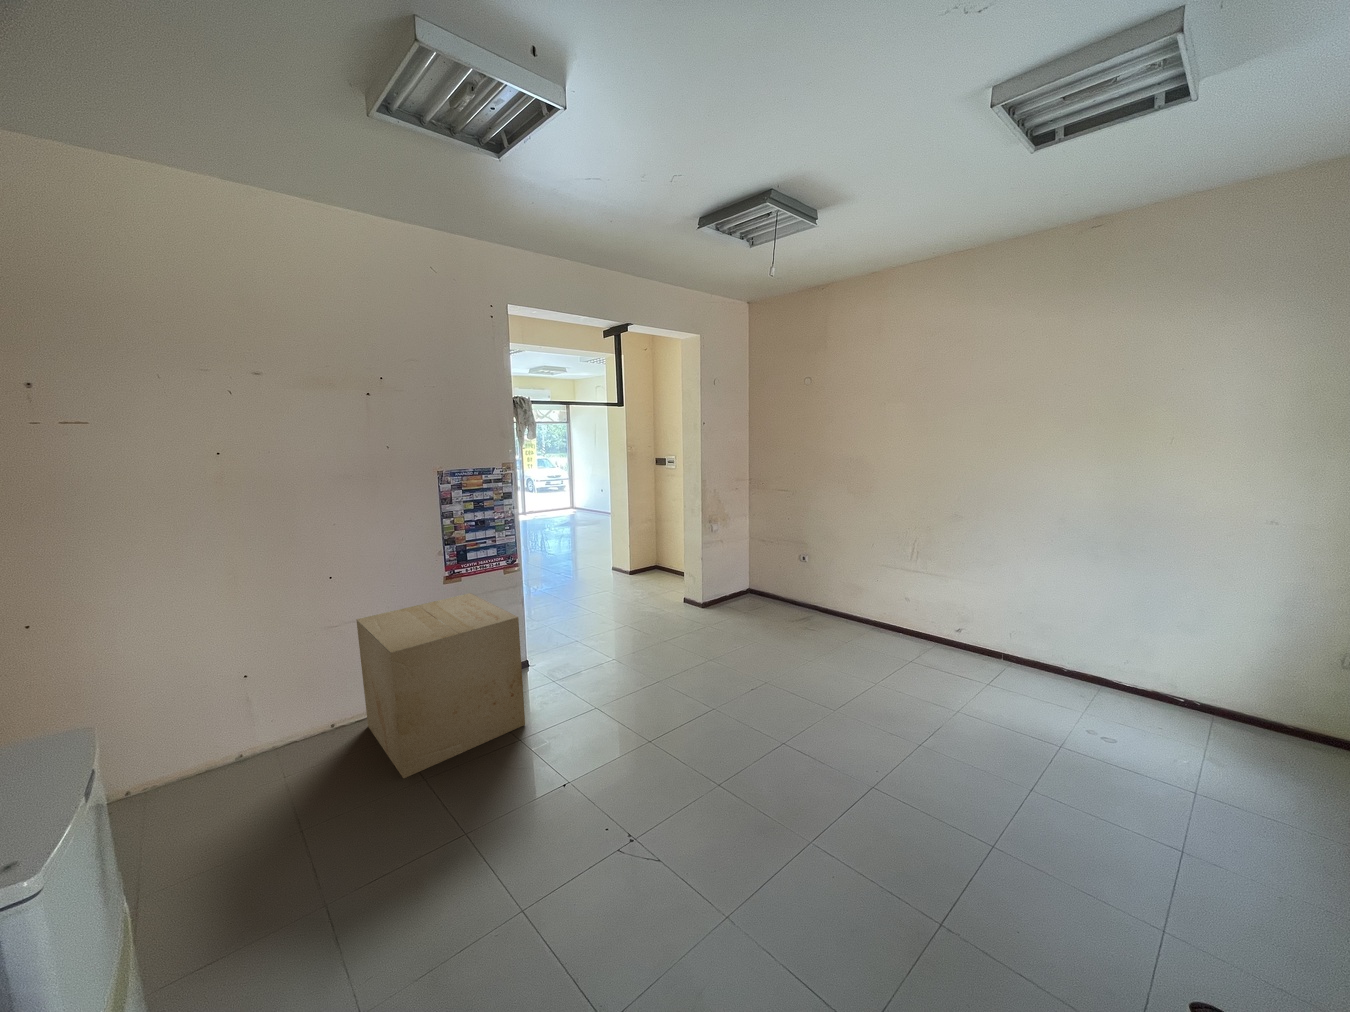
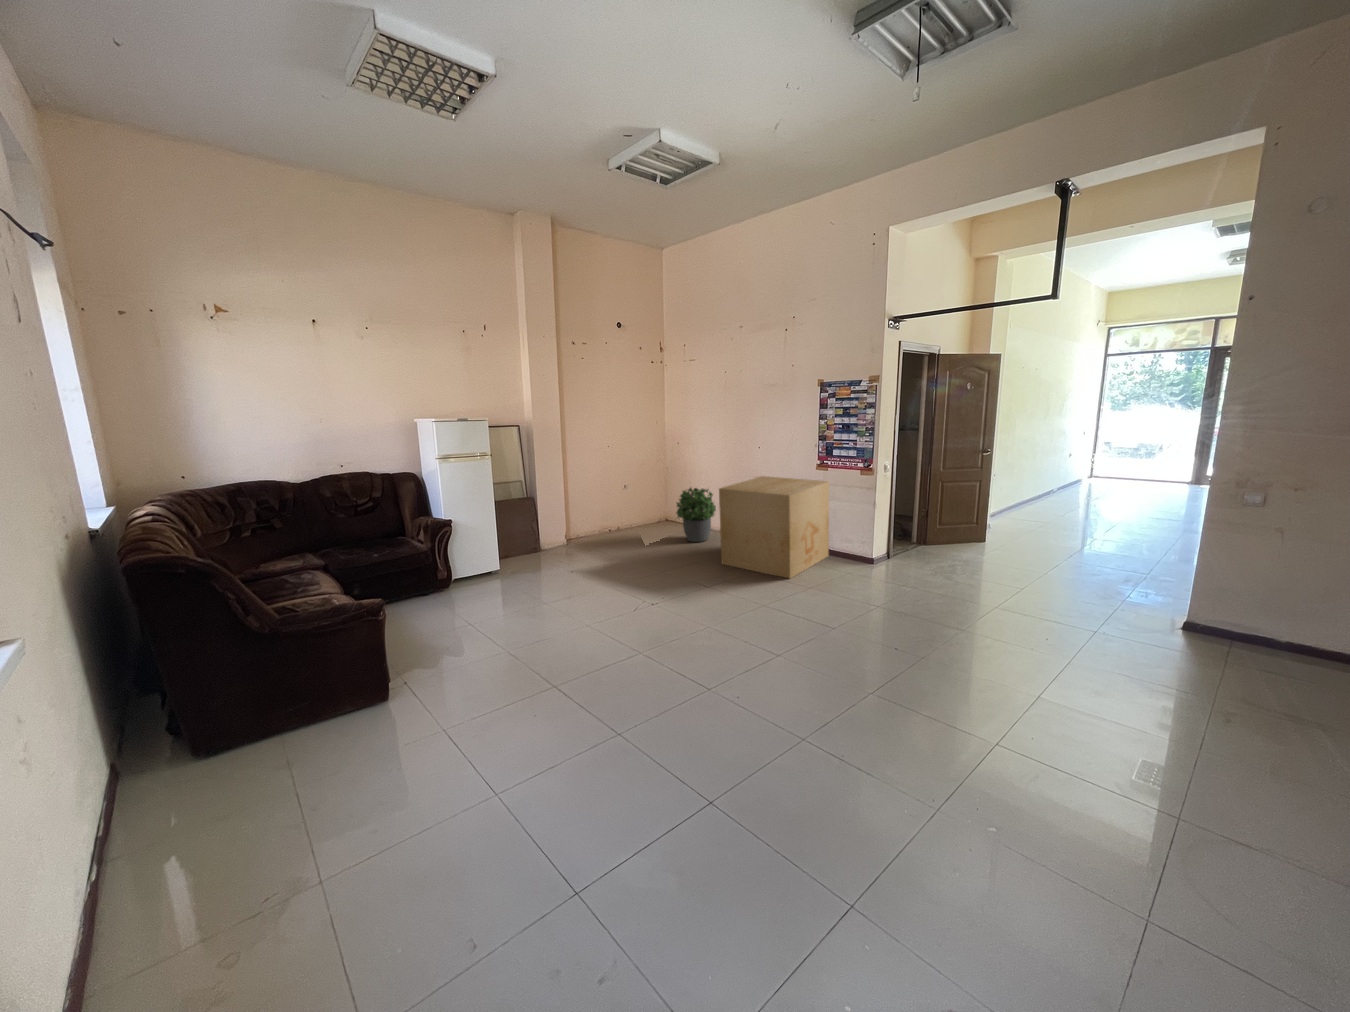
potted plant: none [149,681,279,811] -> present [676,488,716,542]

